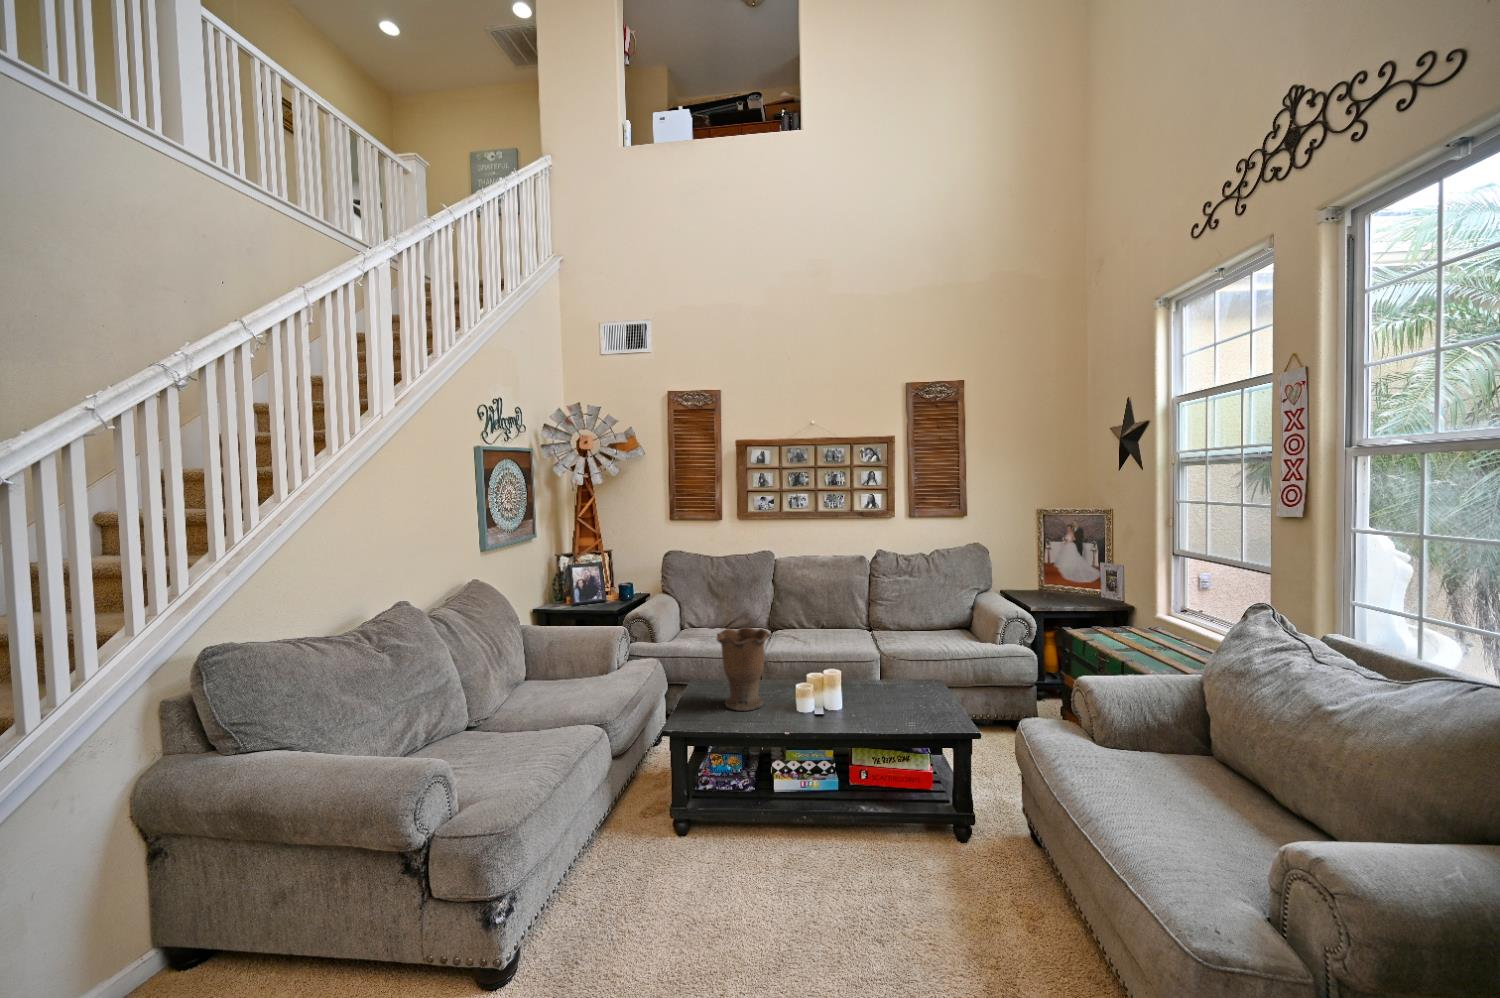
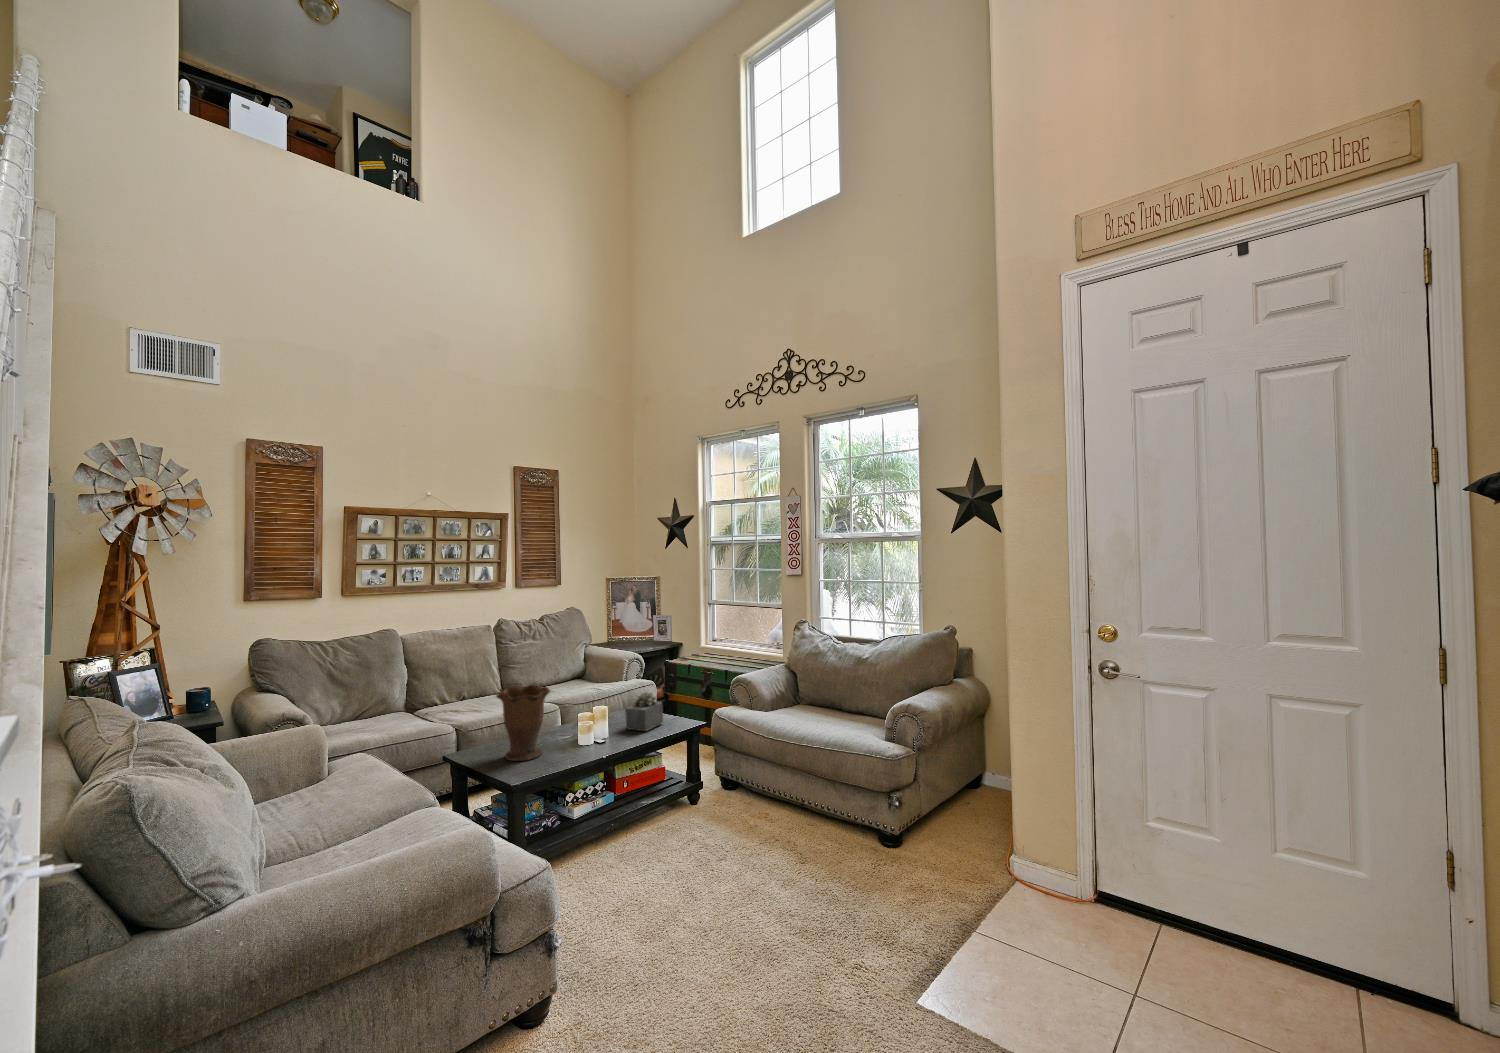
succulent plant: none [881,666,934,719] -> present [625,692,663,731]

